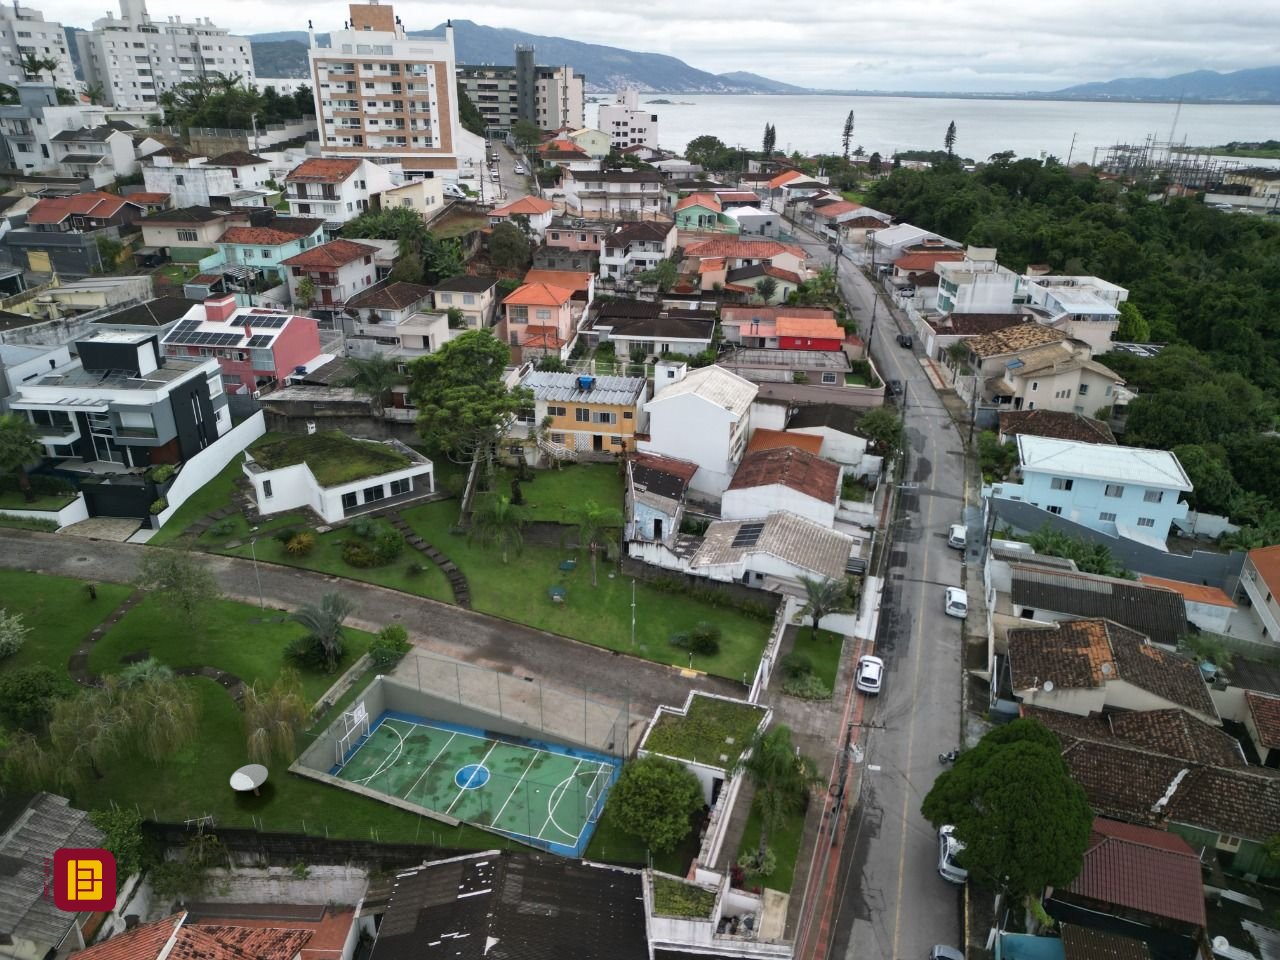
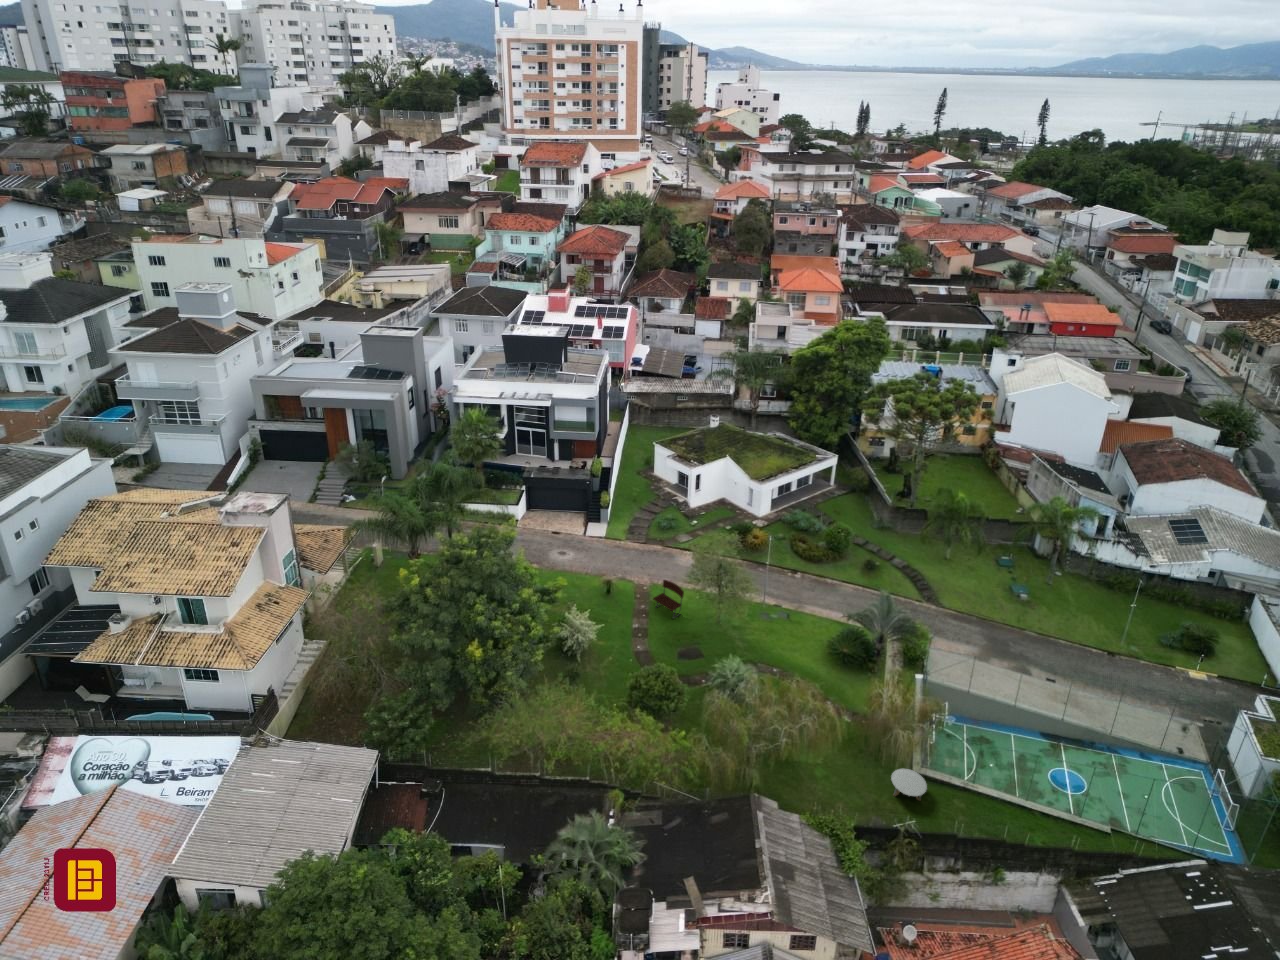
bench: none [133,582,162,622] -> present [653,580,684,618]

